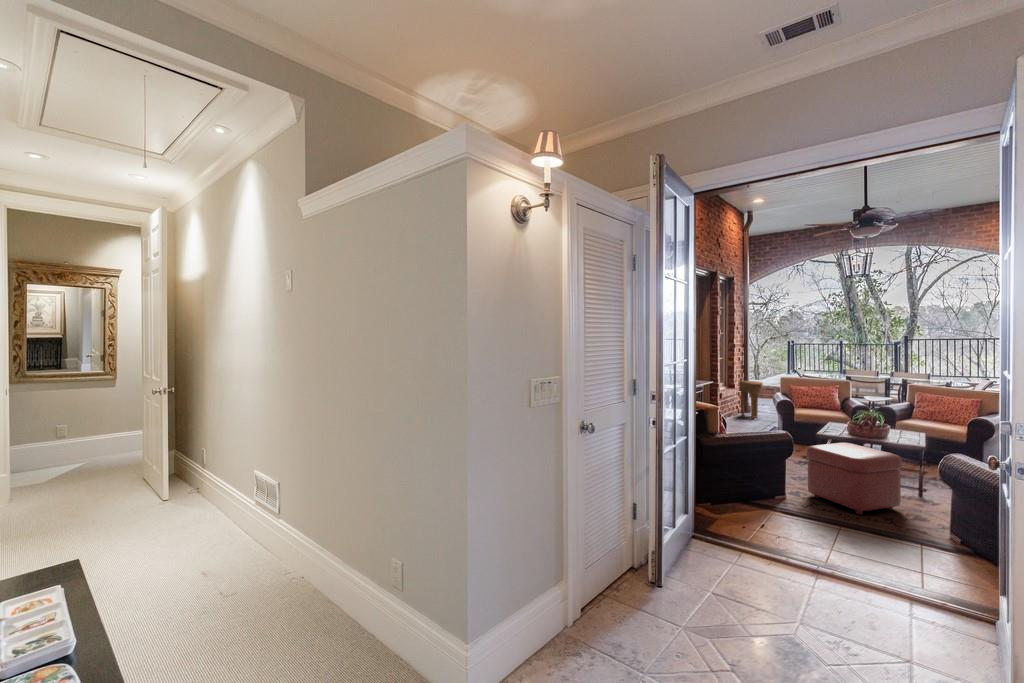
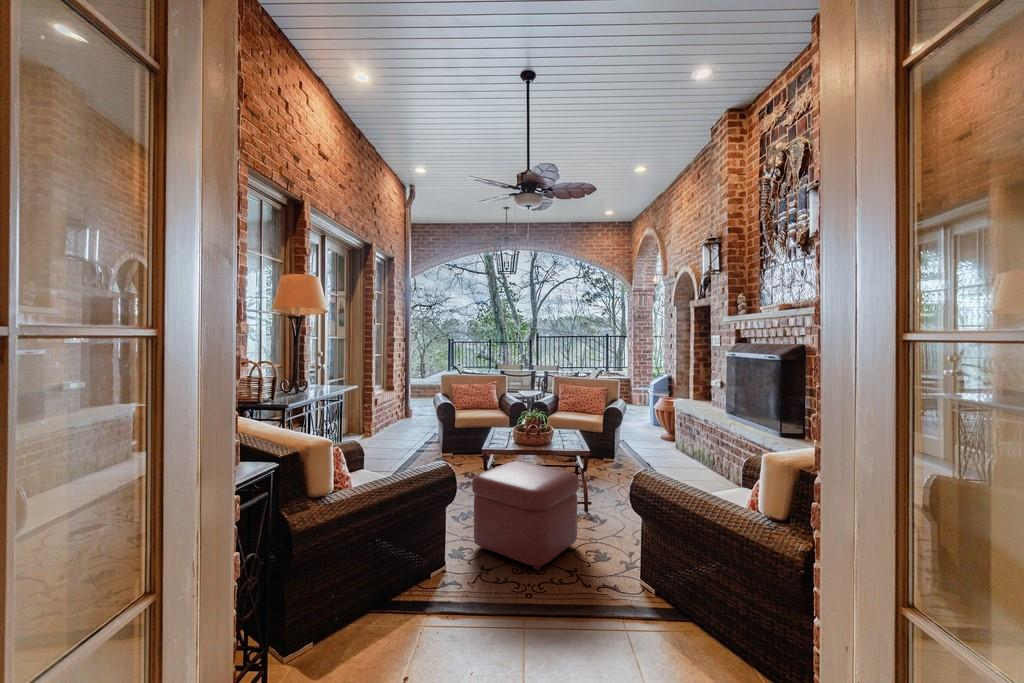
side table: present [739,381,764,419] -> none [398,381,425,426]

